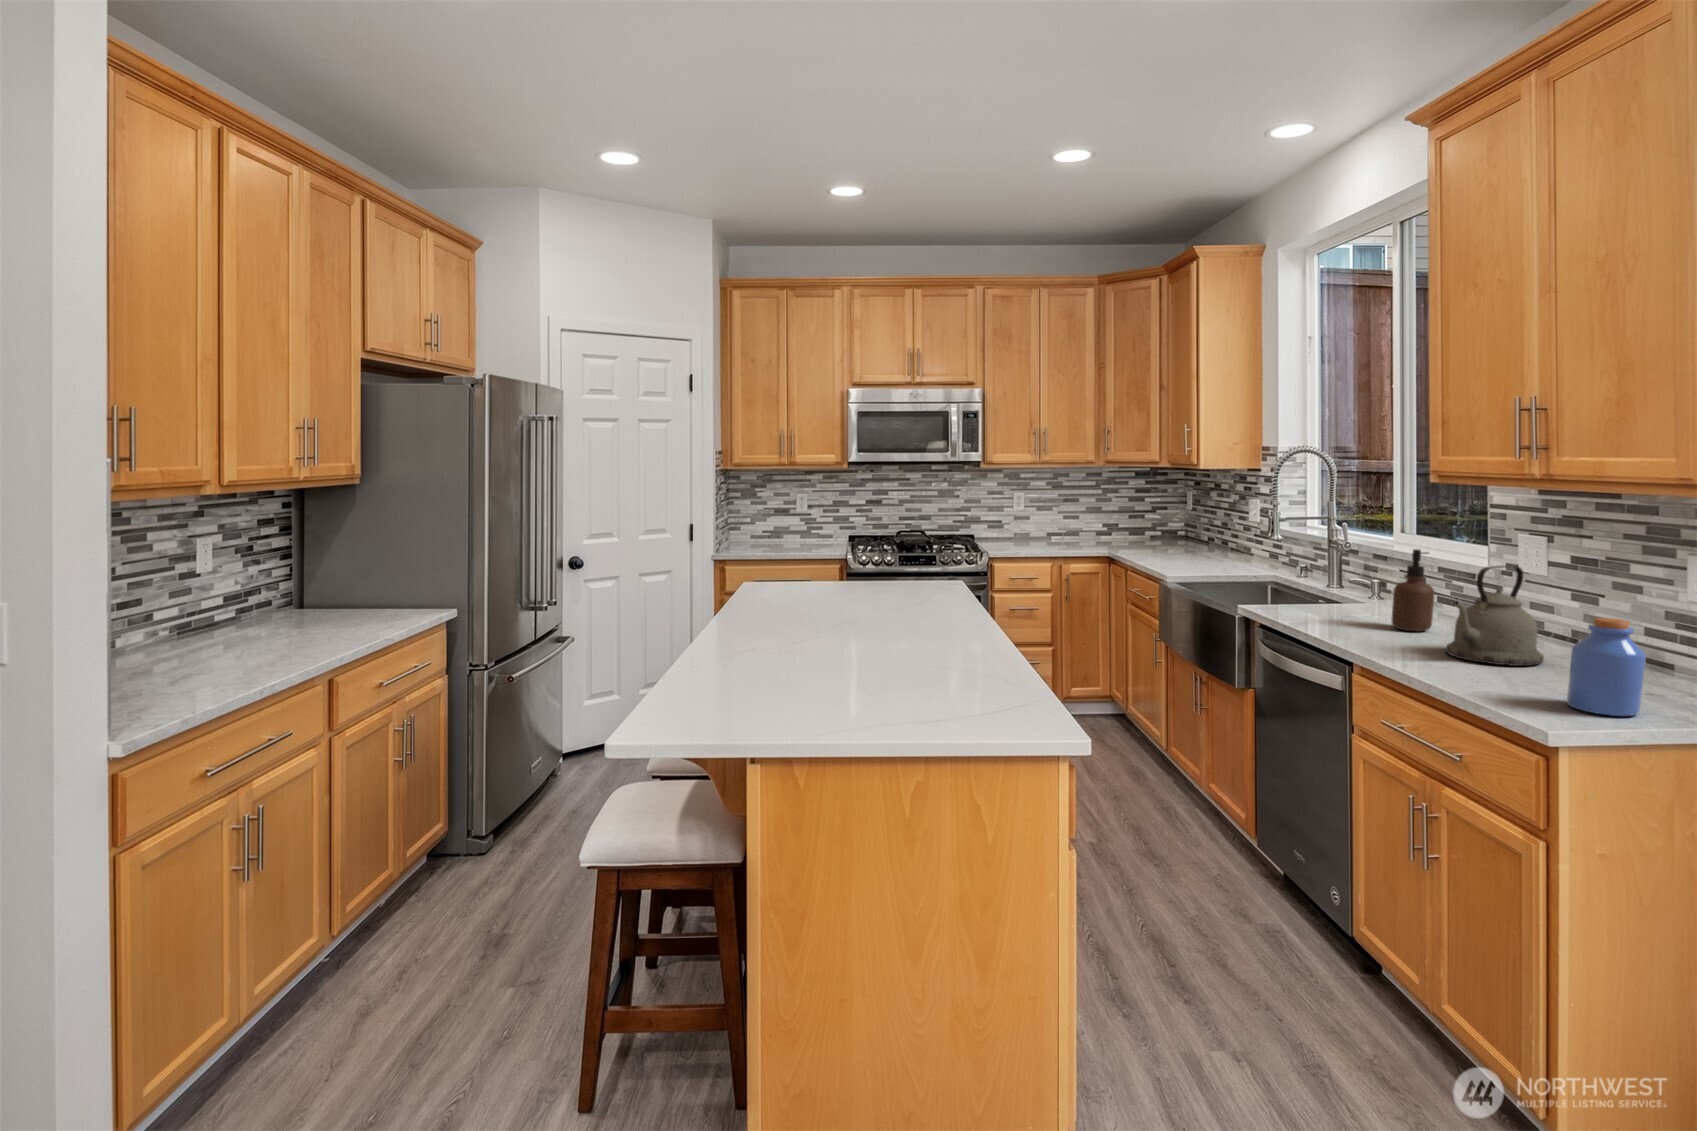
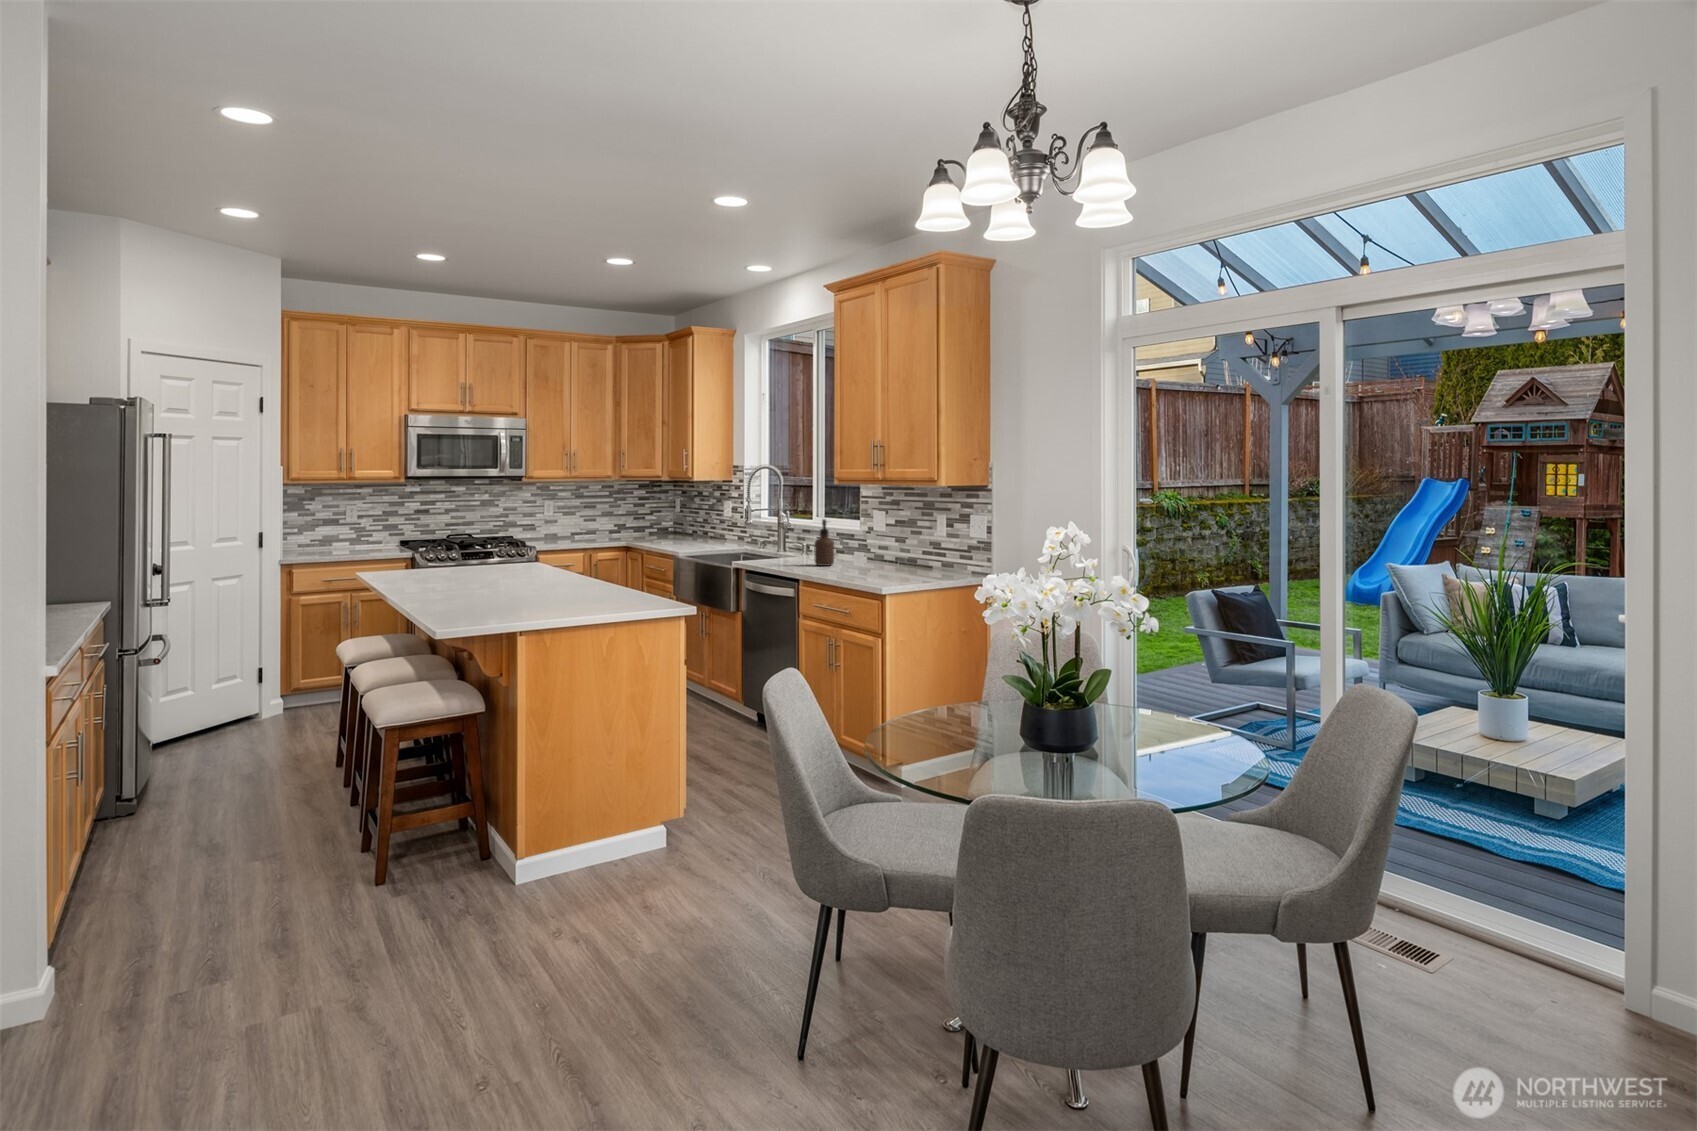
kettle: present [1445,565,1544,666] -> none [840,523,883,573]
jar: present [1567,618,1646,716] -> none [887,539,914,583]

